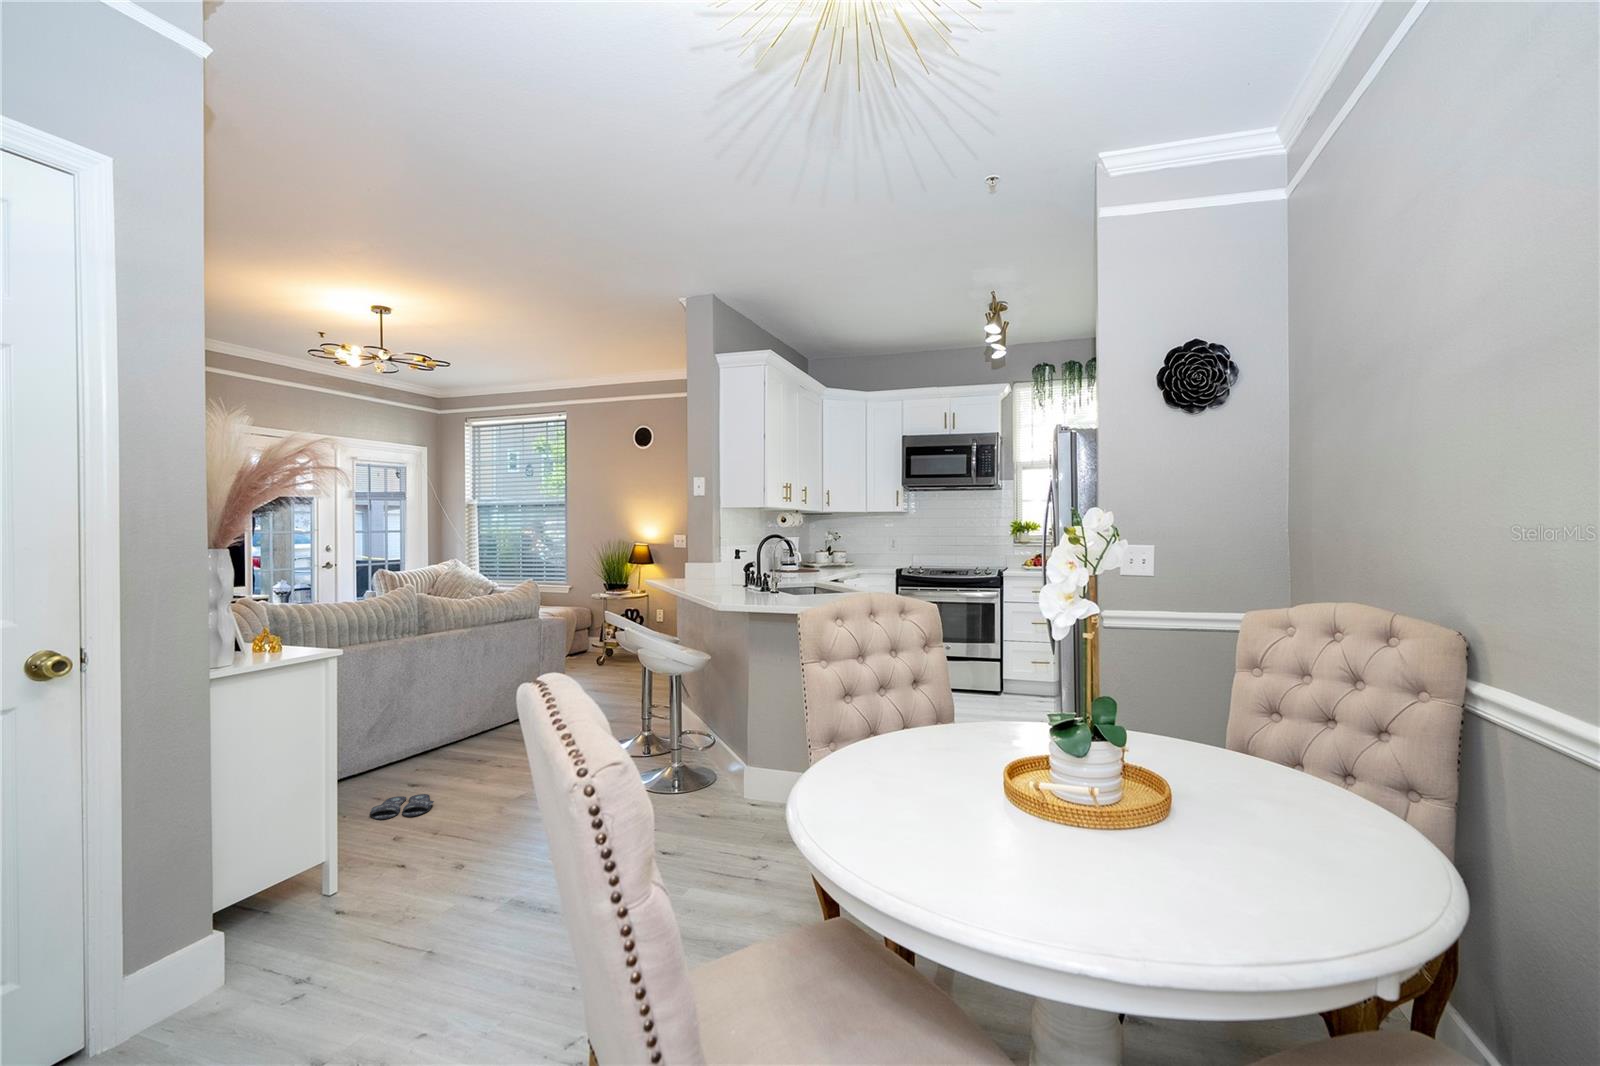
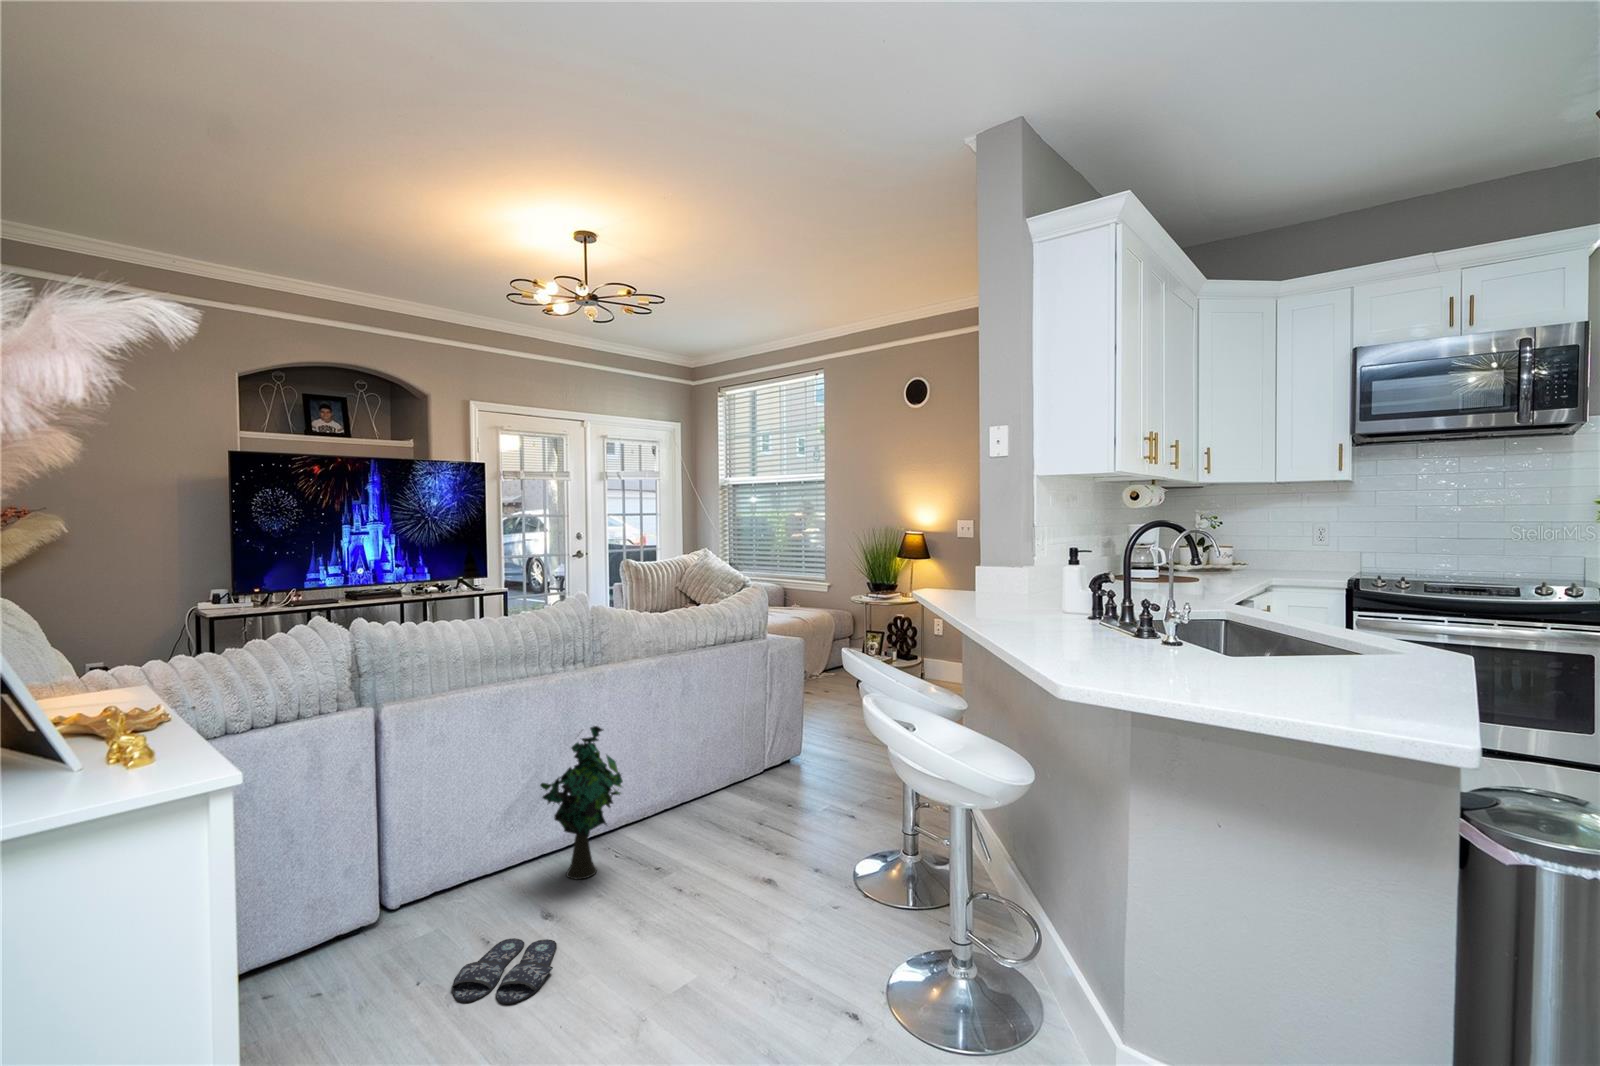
decorative plant: none [392,670,455,772] -> present [540,726,623,879]

